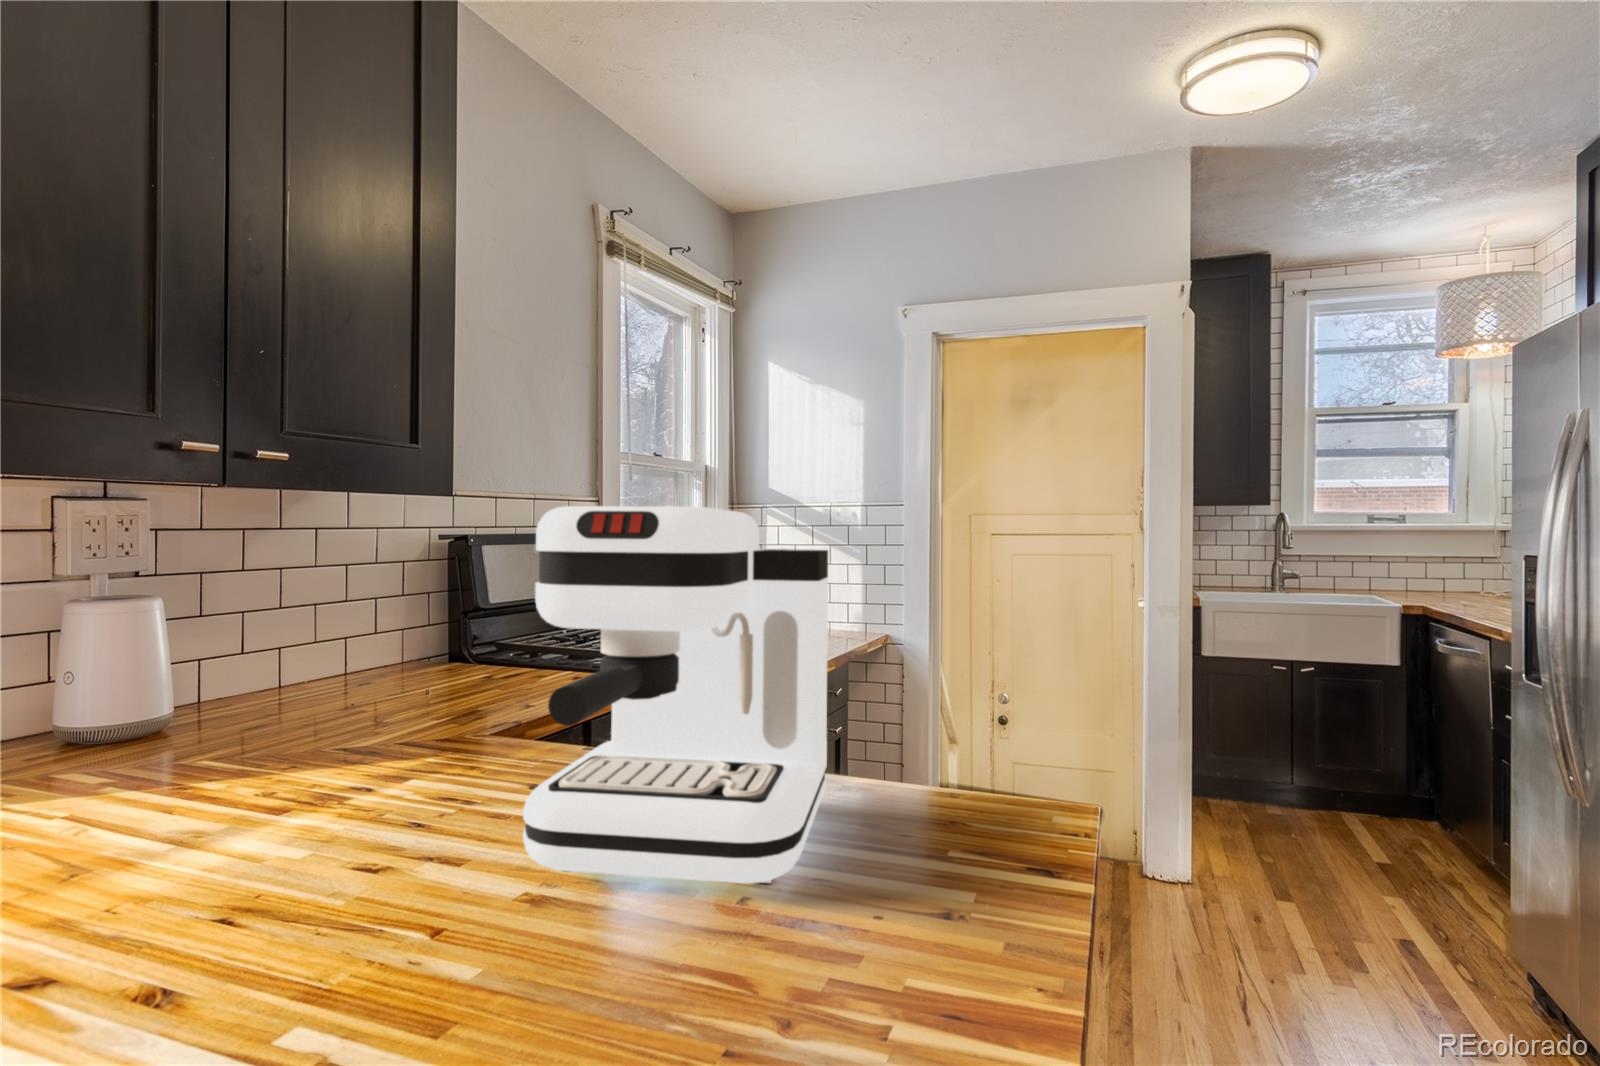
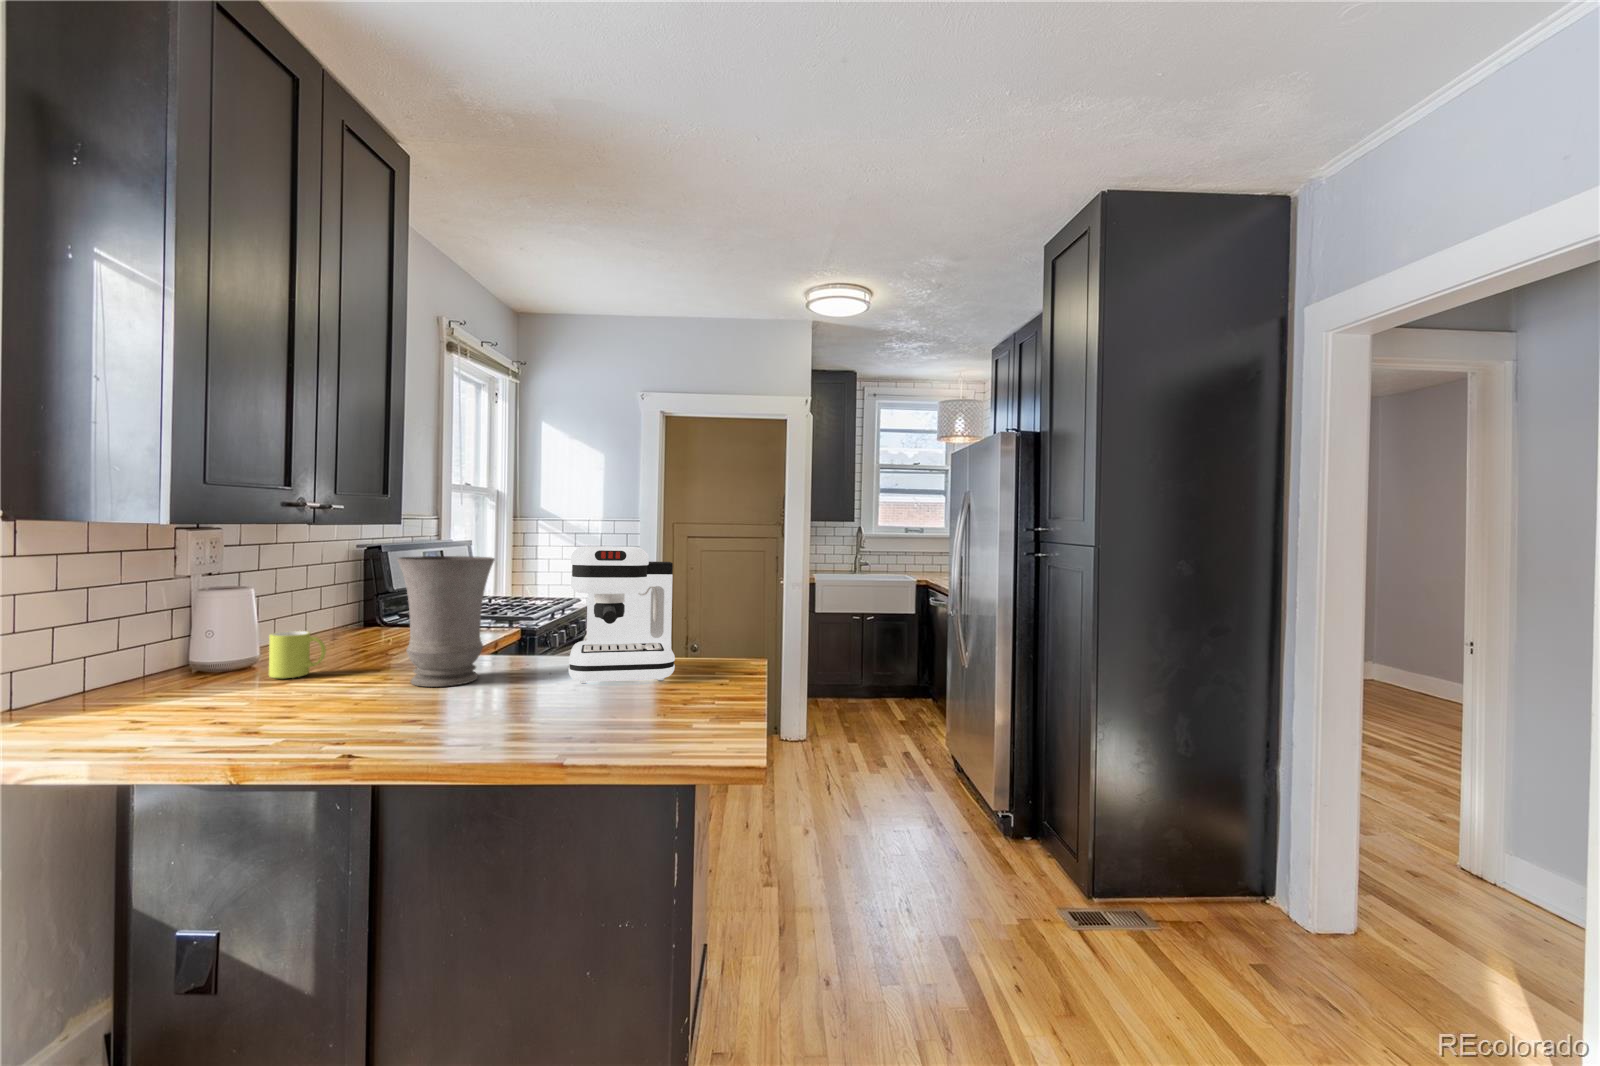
vase: none [196,536,427,838] -> present [397,556,495,687]
mug: none [84,680,178,772] -> present [269,631,326,678]

